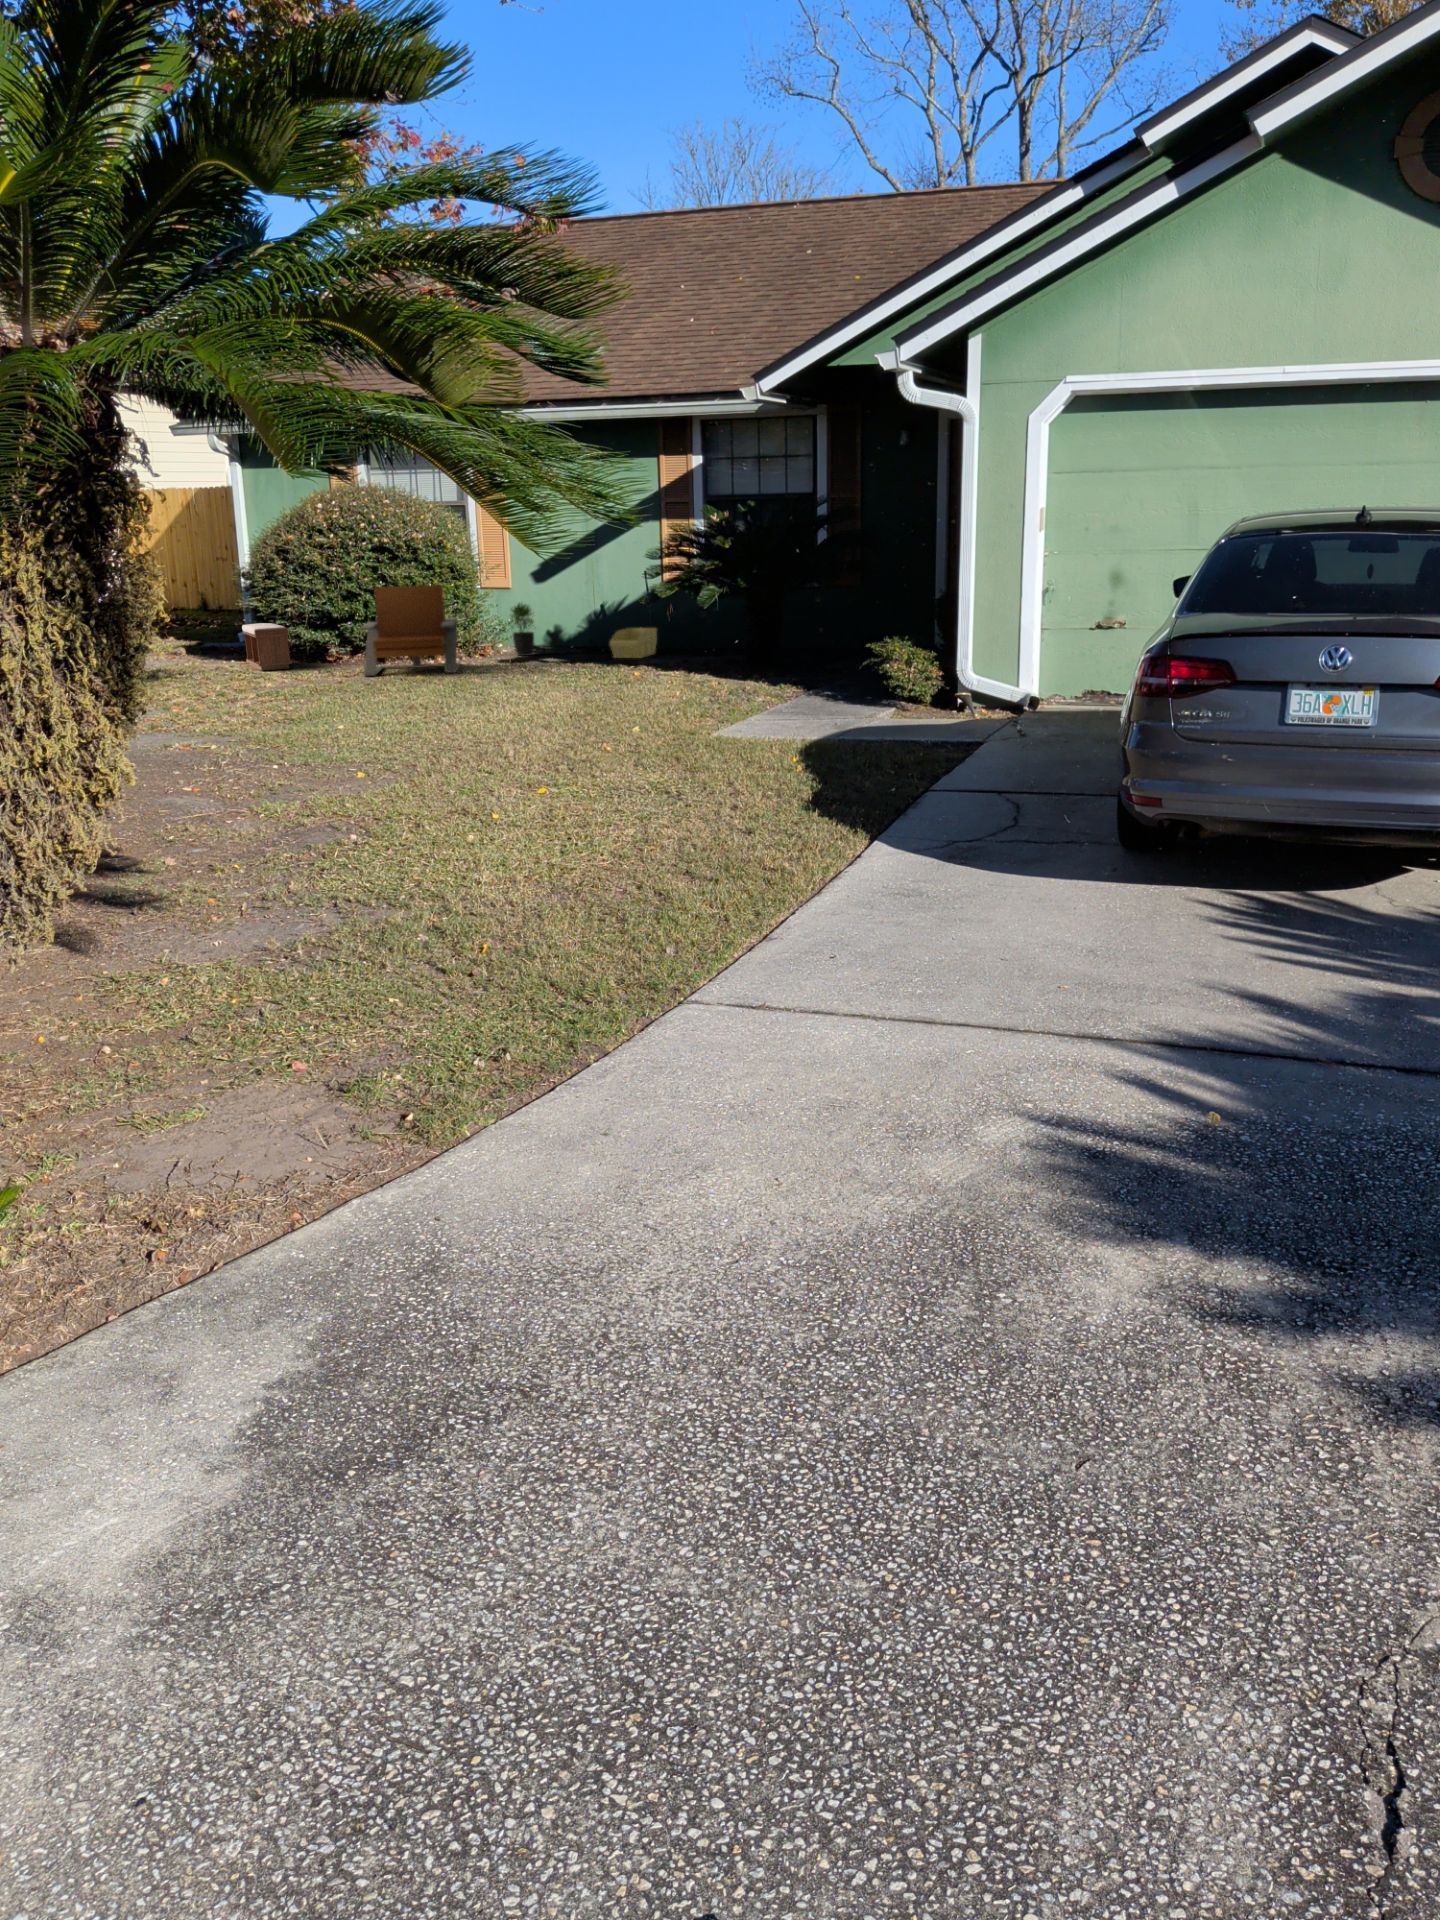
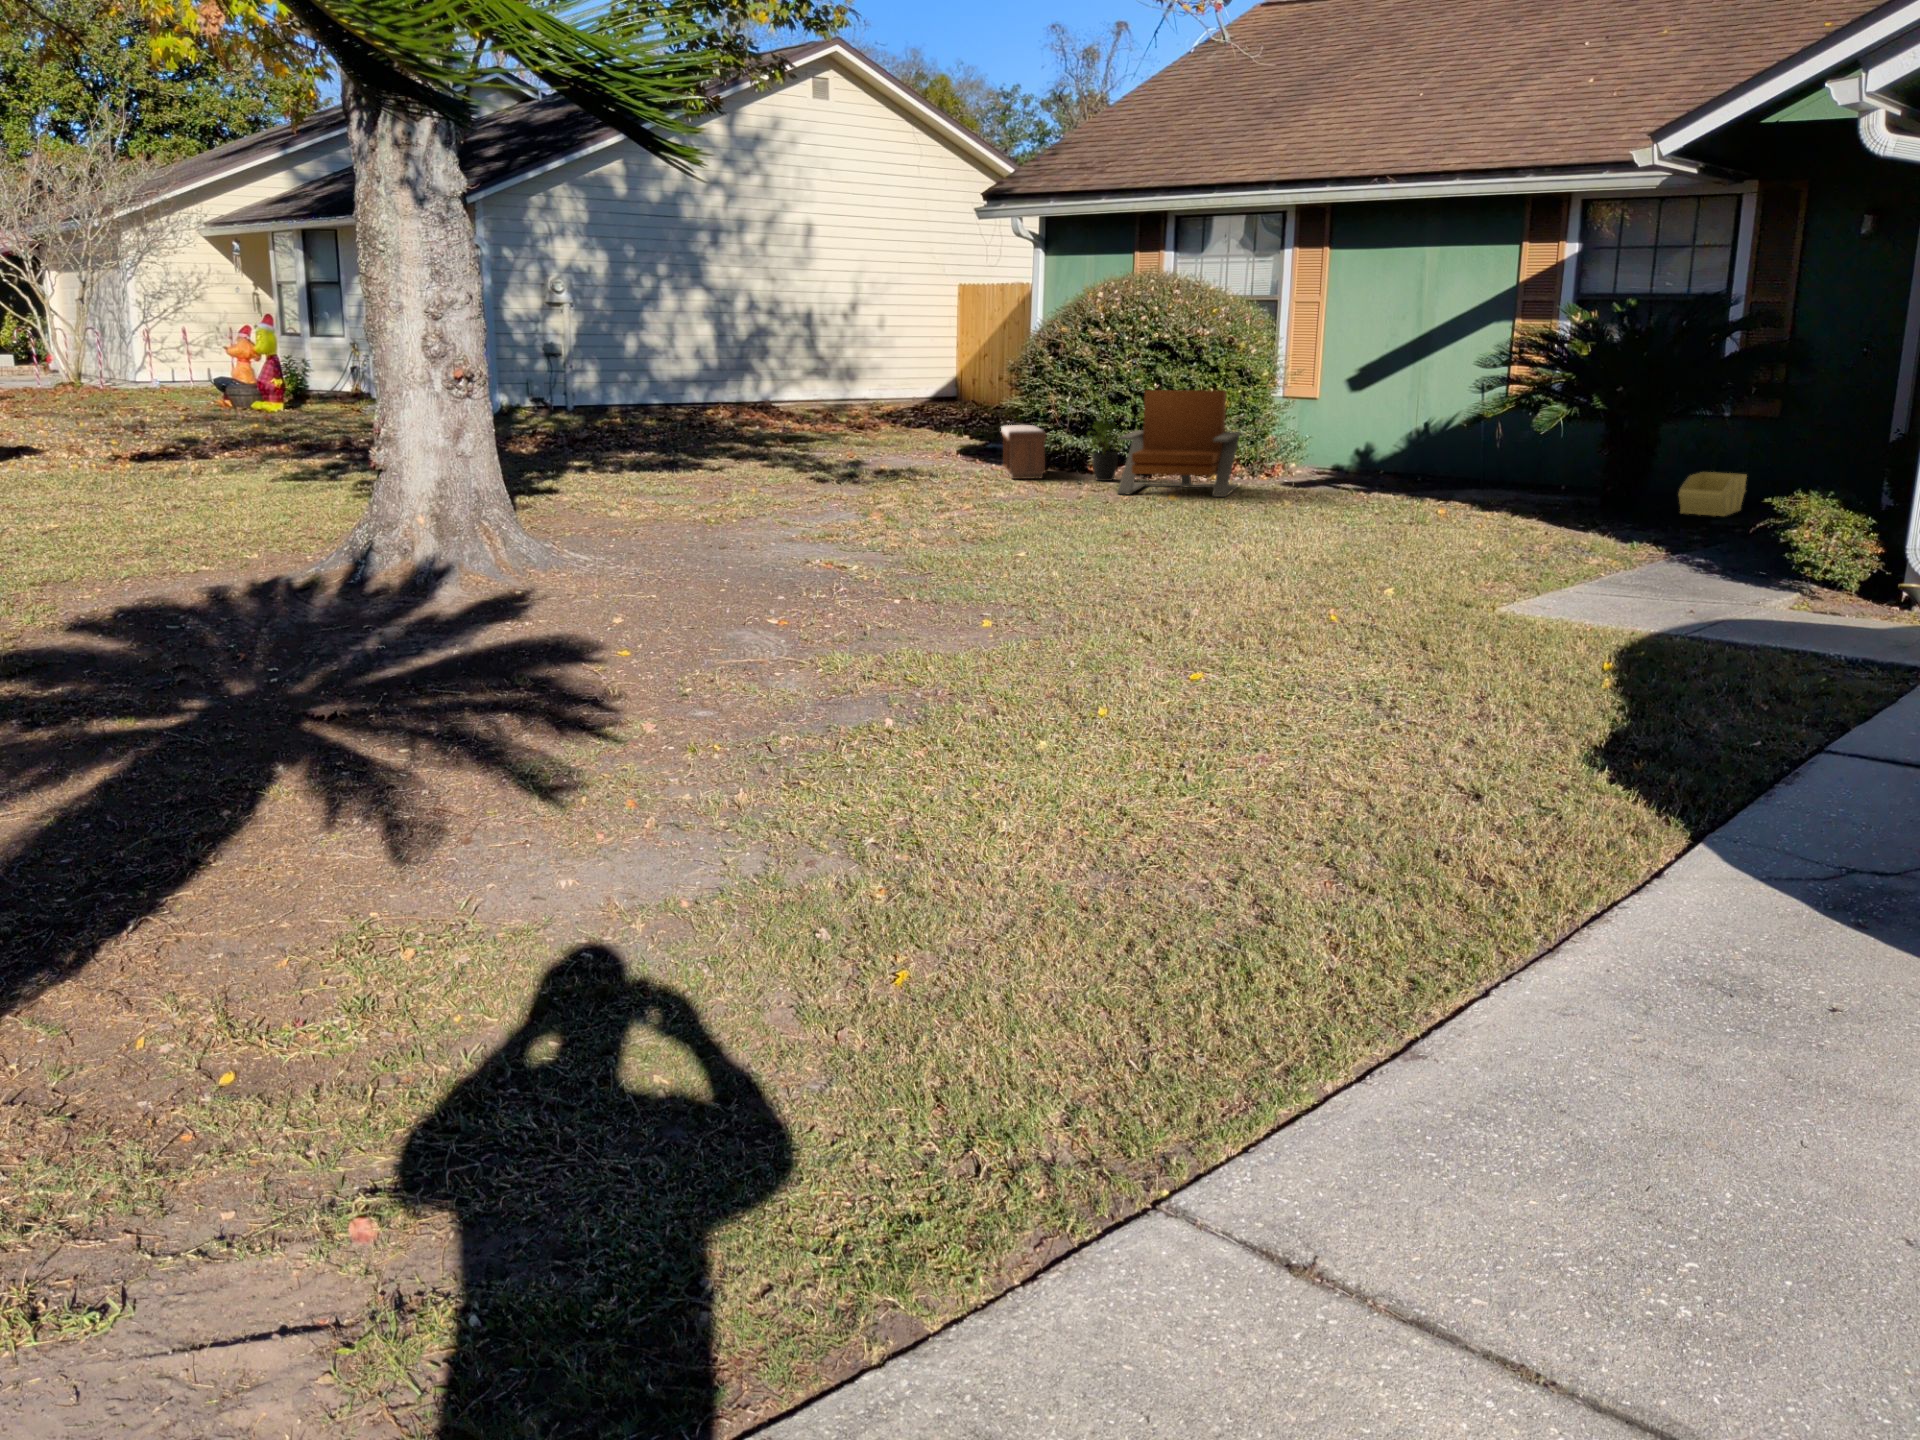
potted plant: present [509,602,534,656] -> present [1088,418,1120,481]
storage bin: present [609,628,657,658] -> present [1678,472,1747,516]

